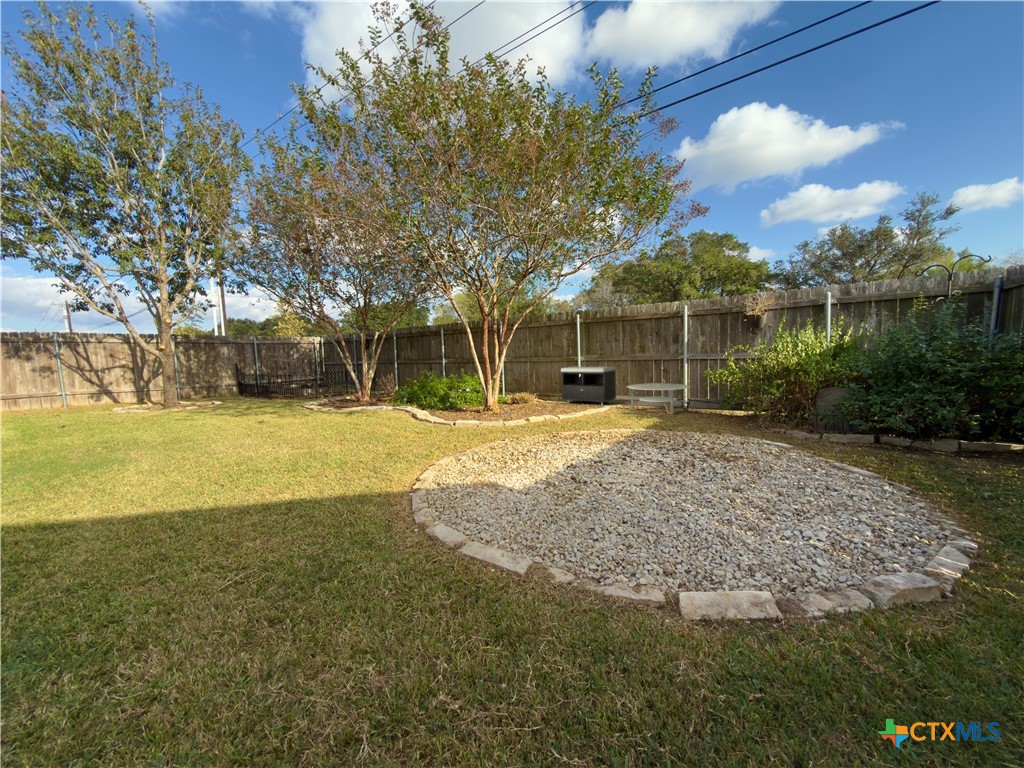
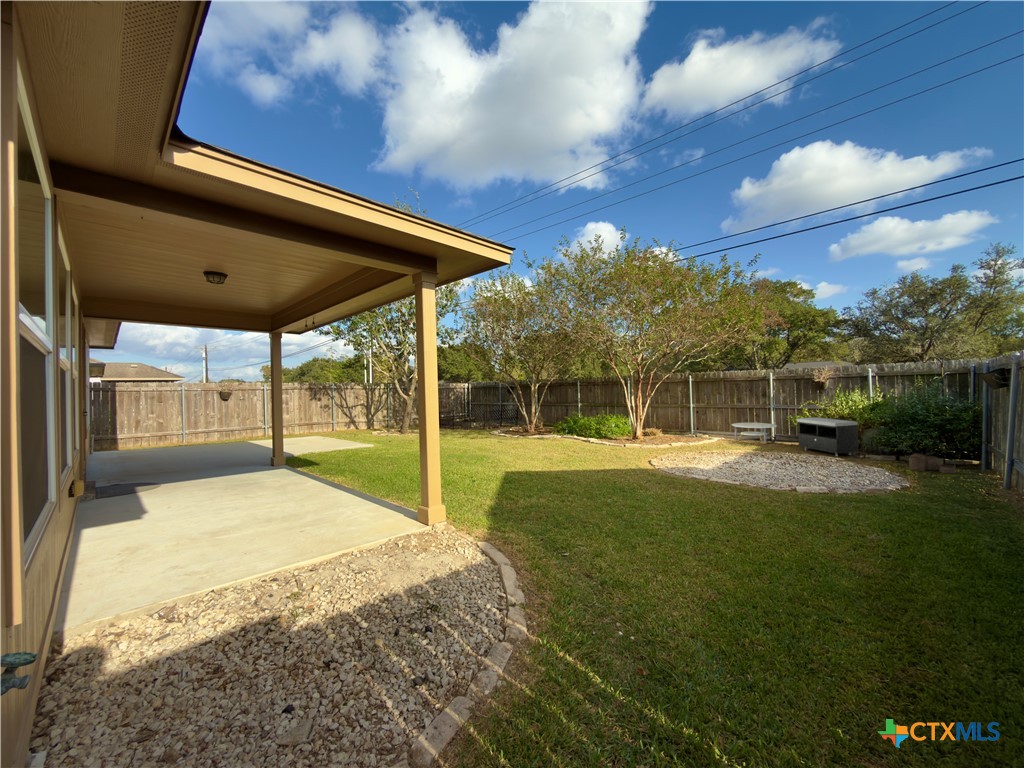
storage bench: present [561,366,616,405] -> present [797,417,858,456]
woven basket: none [900,426,996,467] -> present [909,453,955,473]

